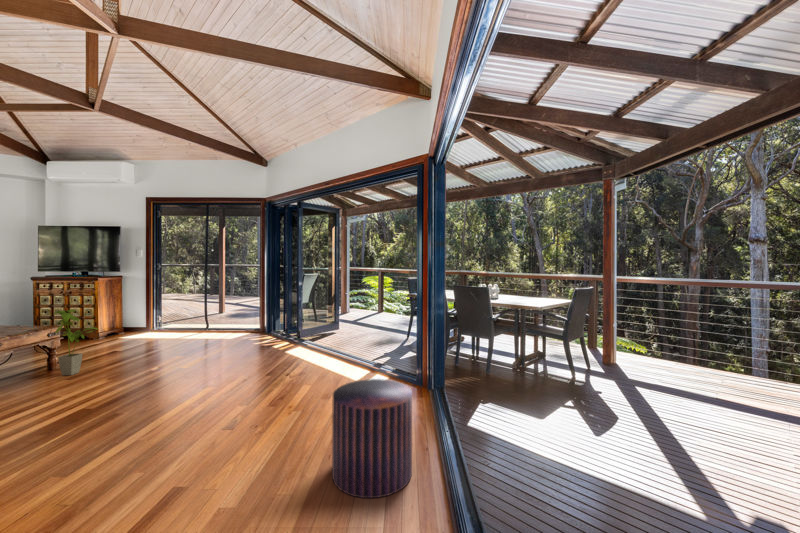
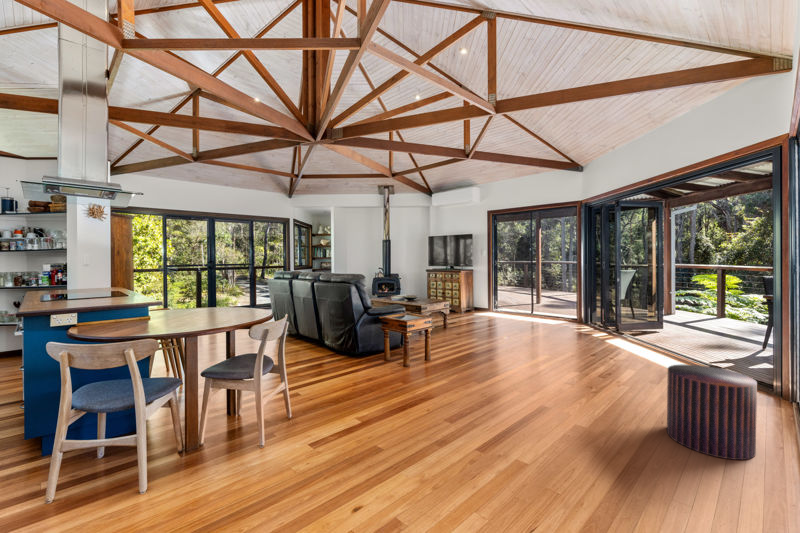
house plant: present [54,309,98,375] -> none [451,291,474,332]

